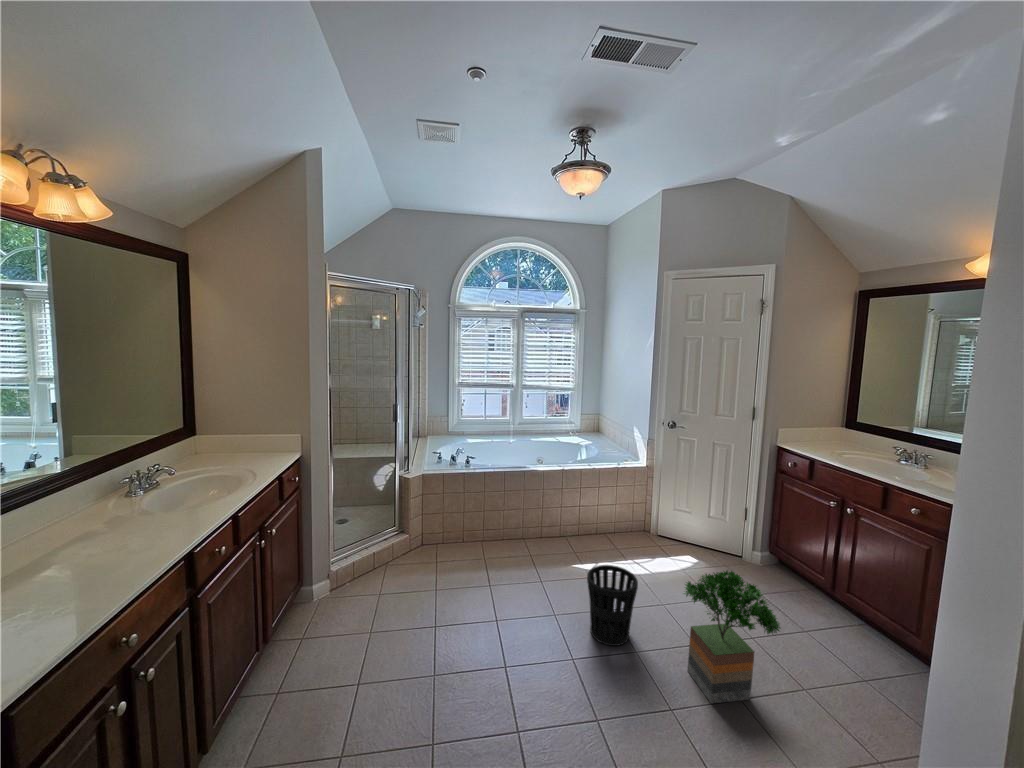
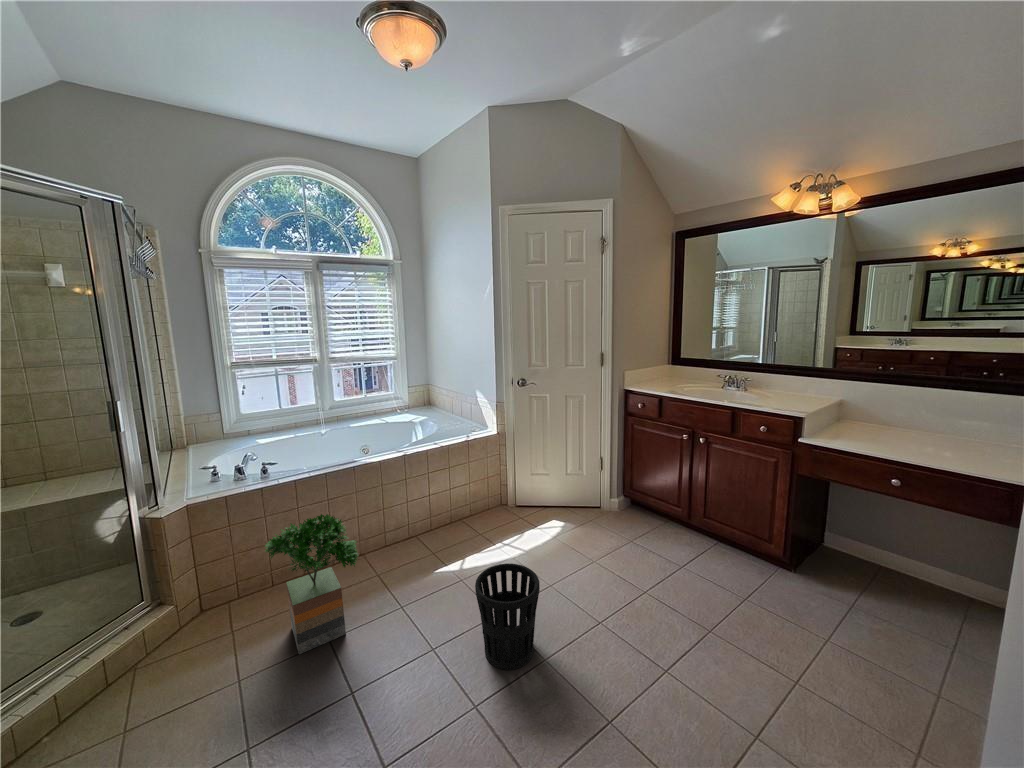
potted tree: present [683,571,781,703] -> present [265,514,358,654]

